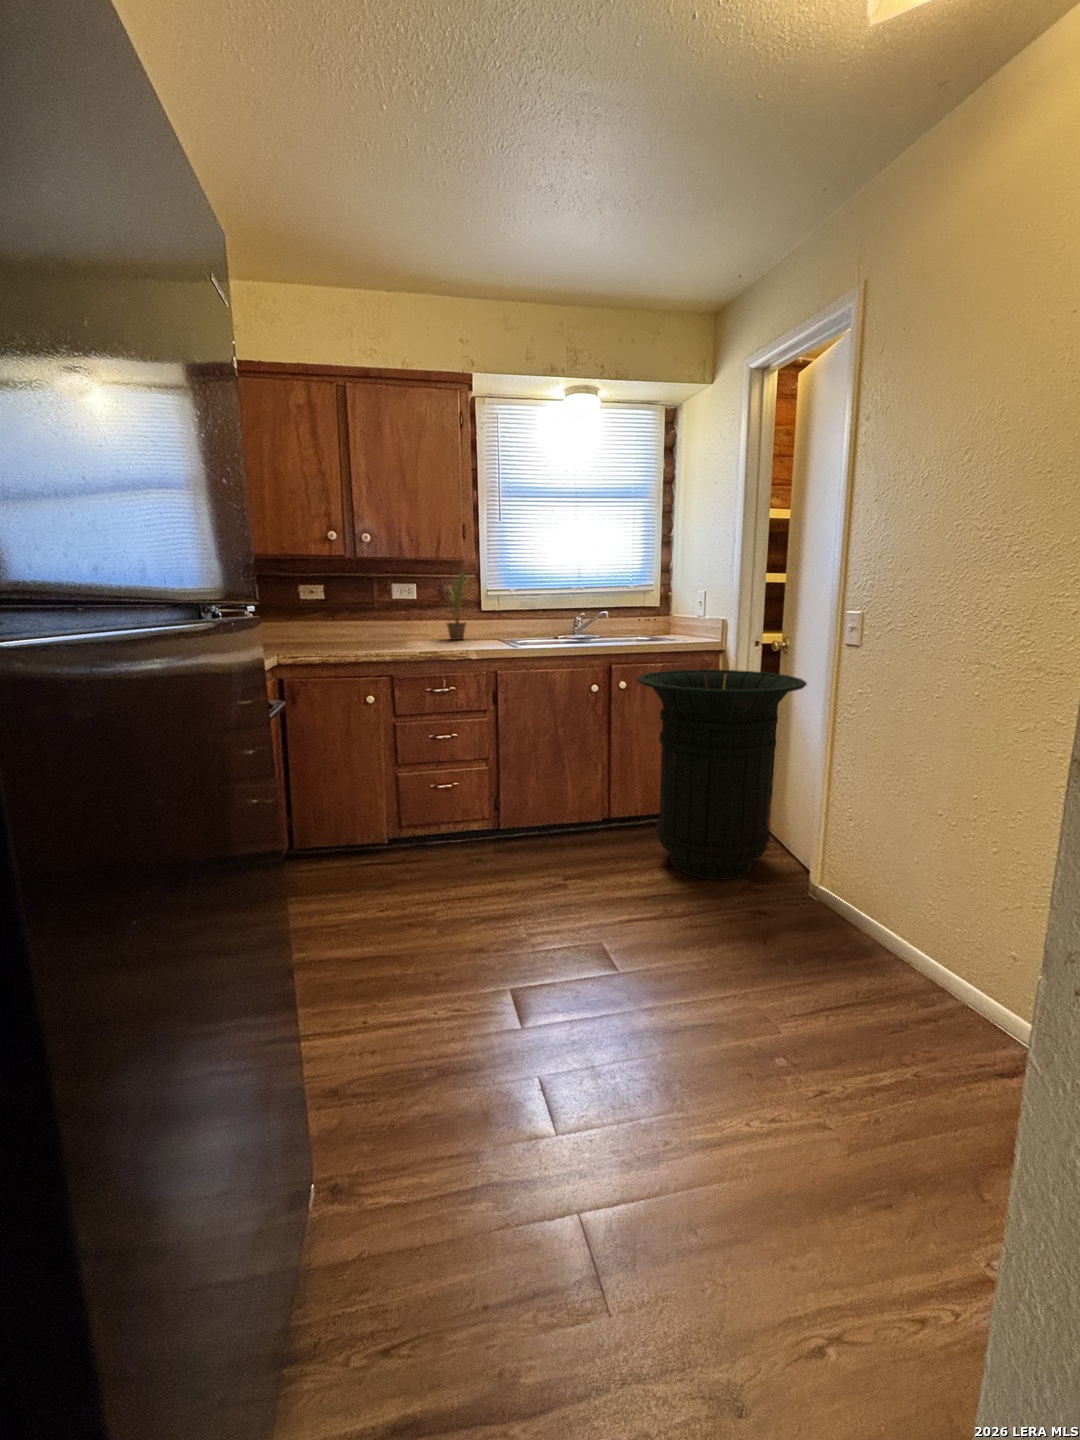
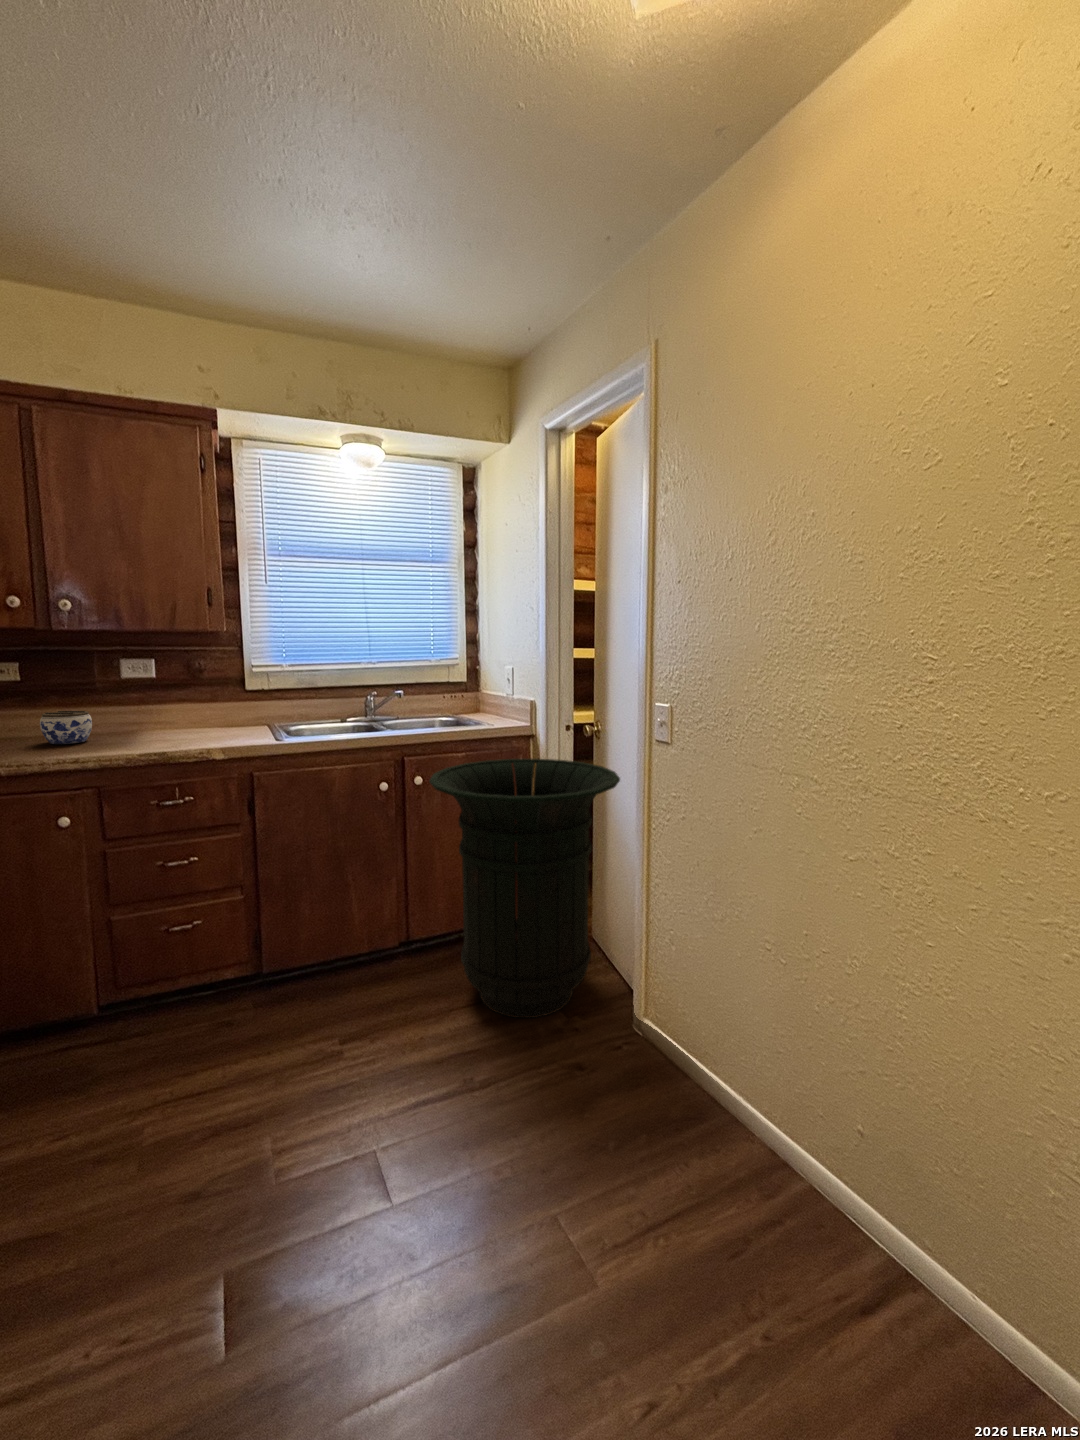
potted plant: present [447,571,474,640] -> none [185,642,243,728]
jar: none [347,622,380,646] -> present [40,711,92,744]

